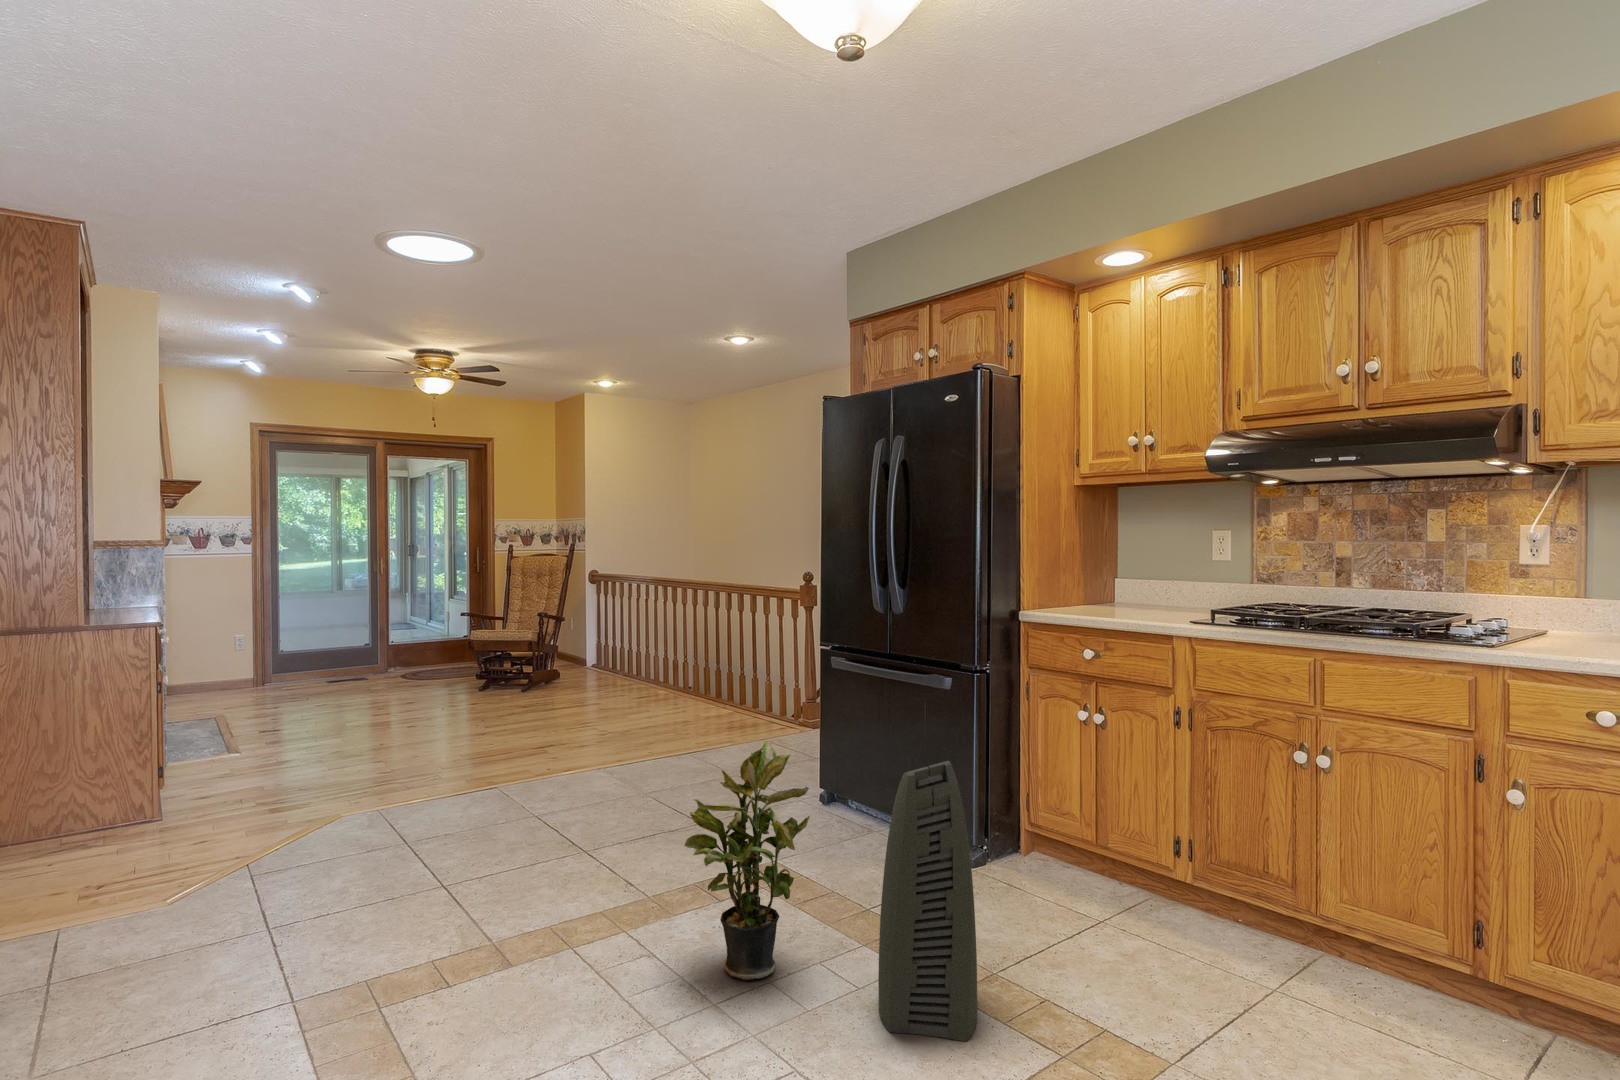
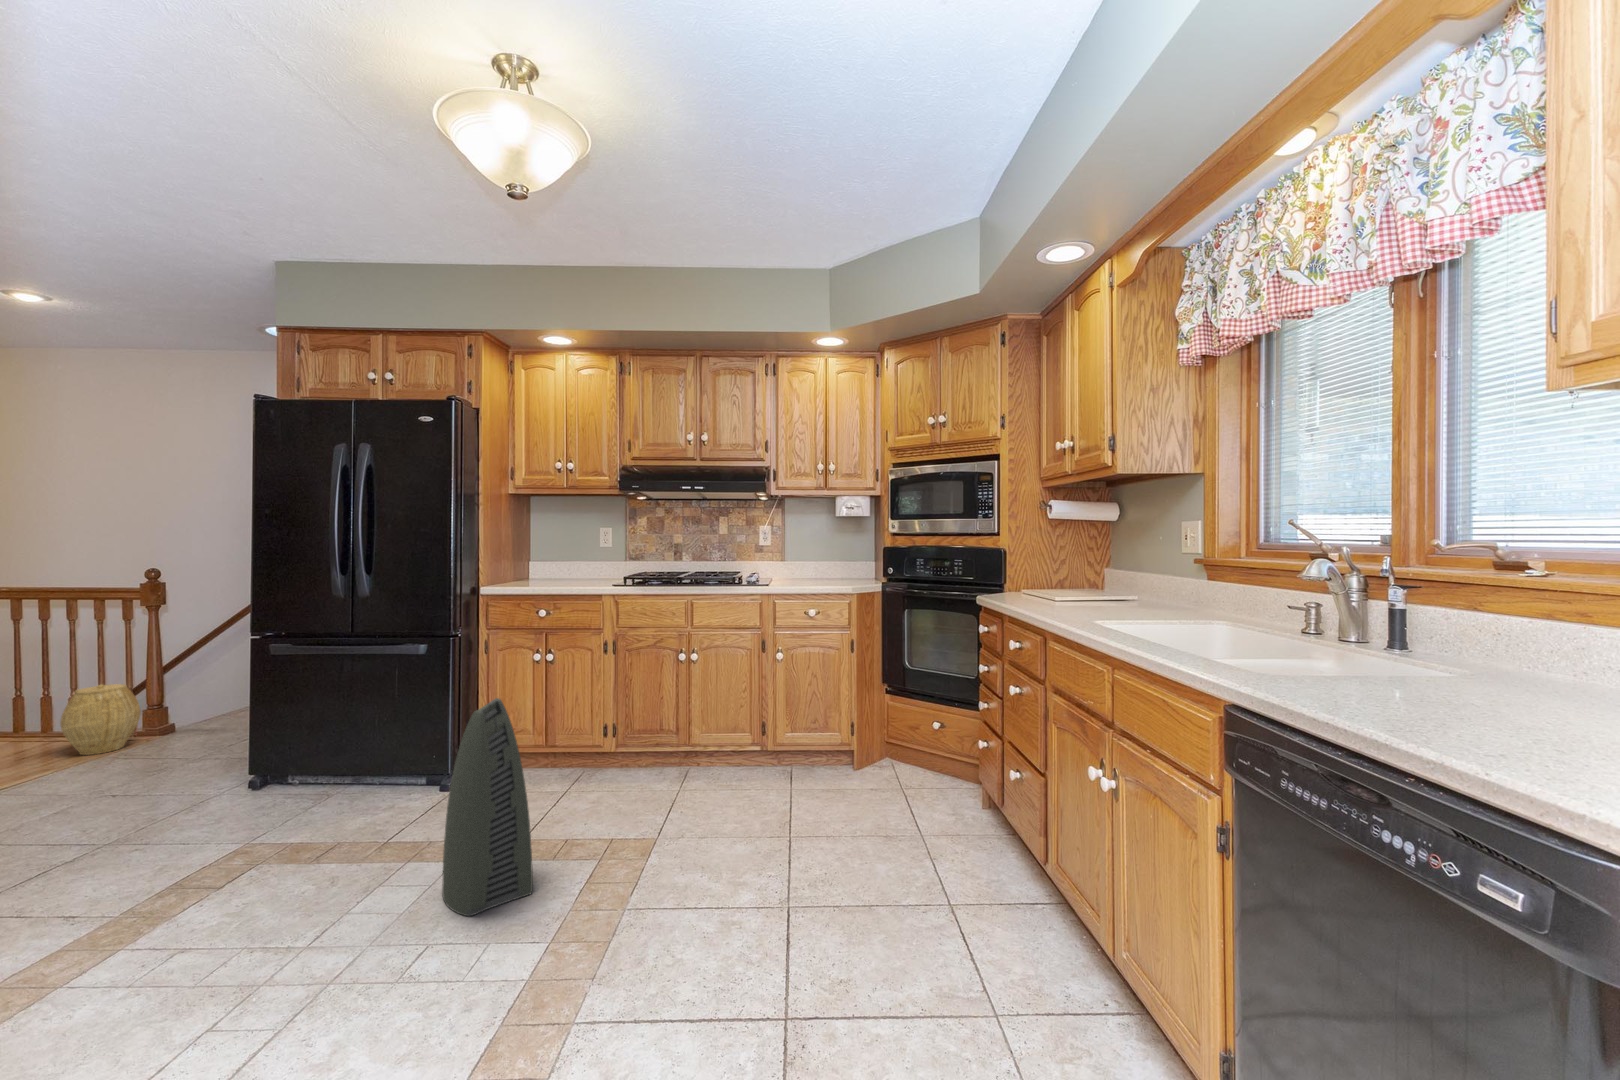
woven basket: none [737,673,785,735] -> present [60,684,141,755]
potted plant: present [684,741,810,981] -> none [205,721,358,953]

